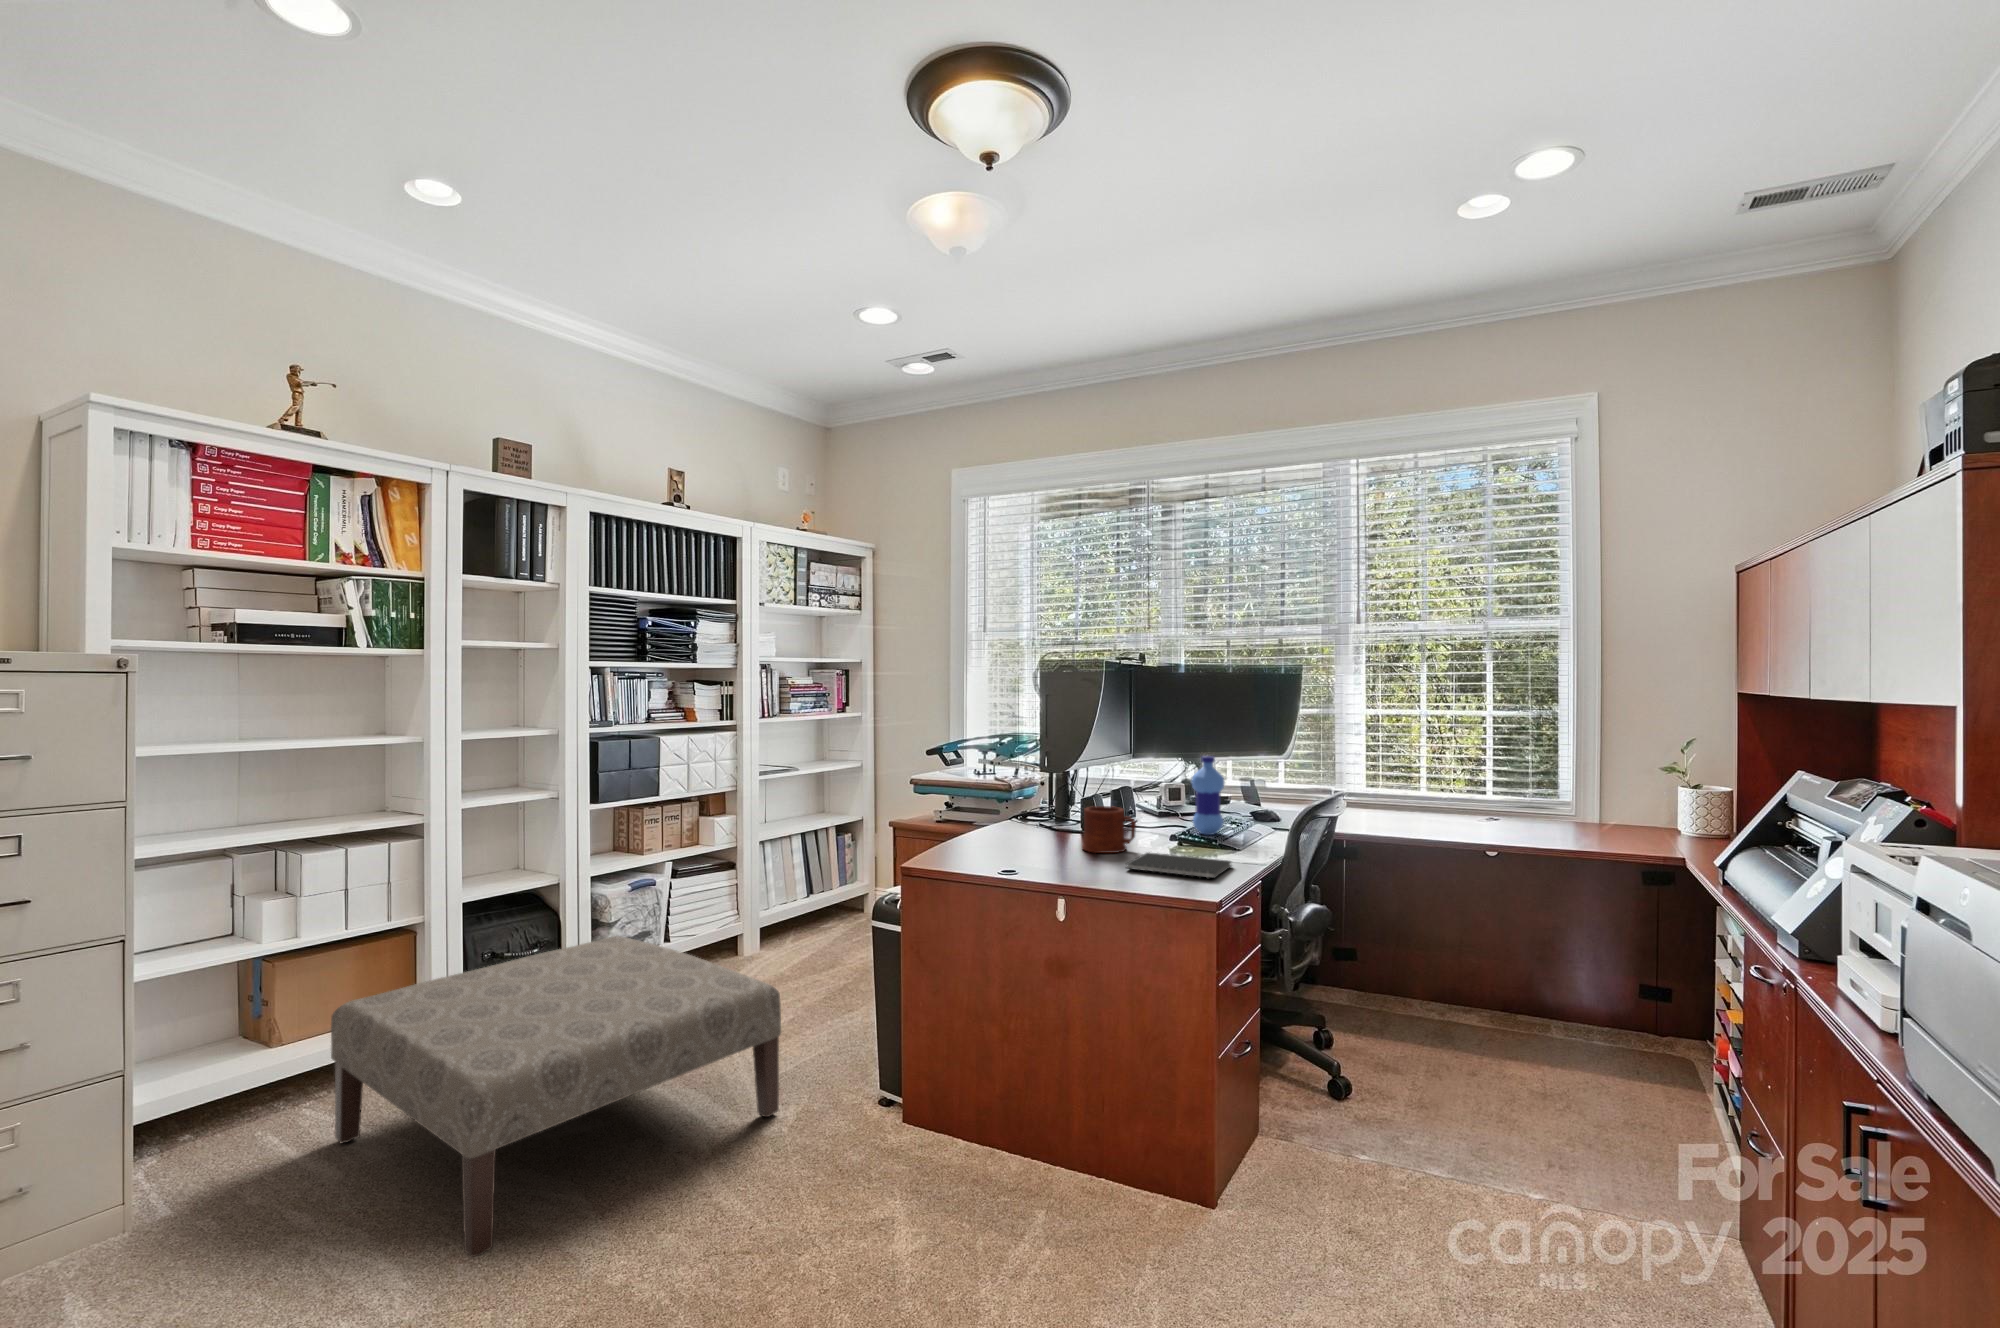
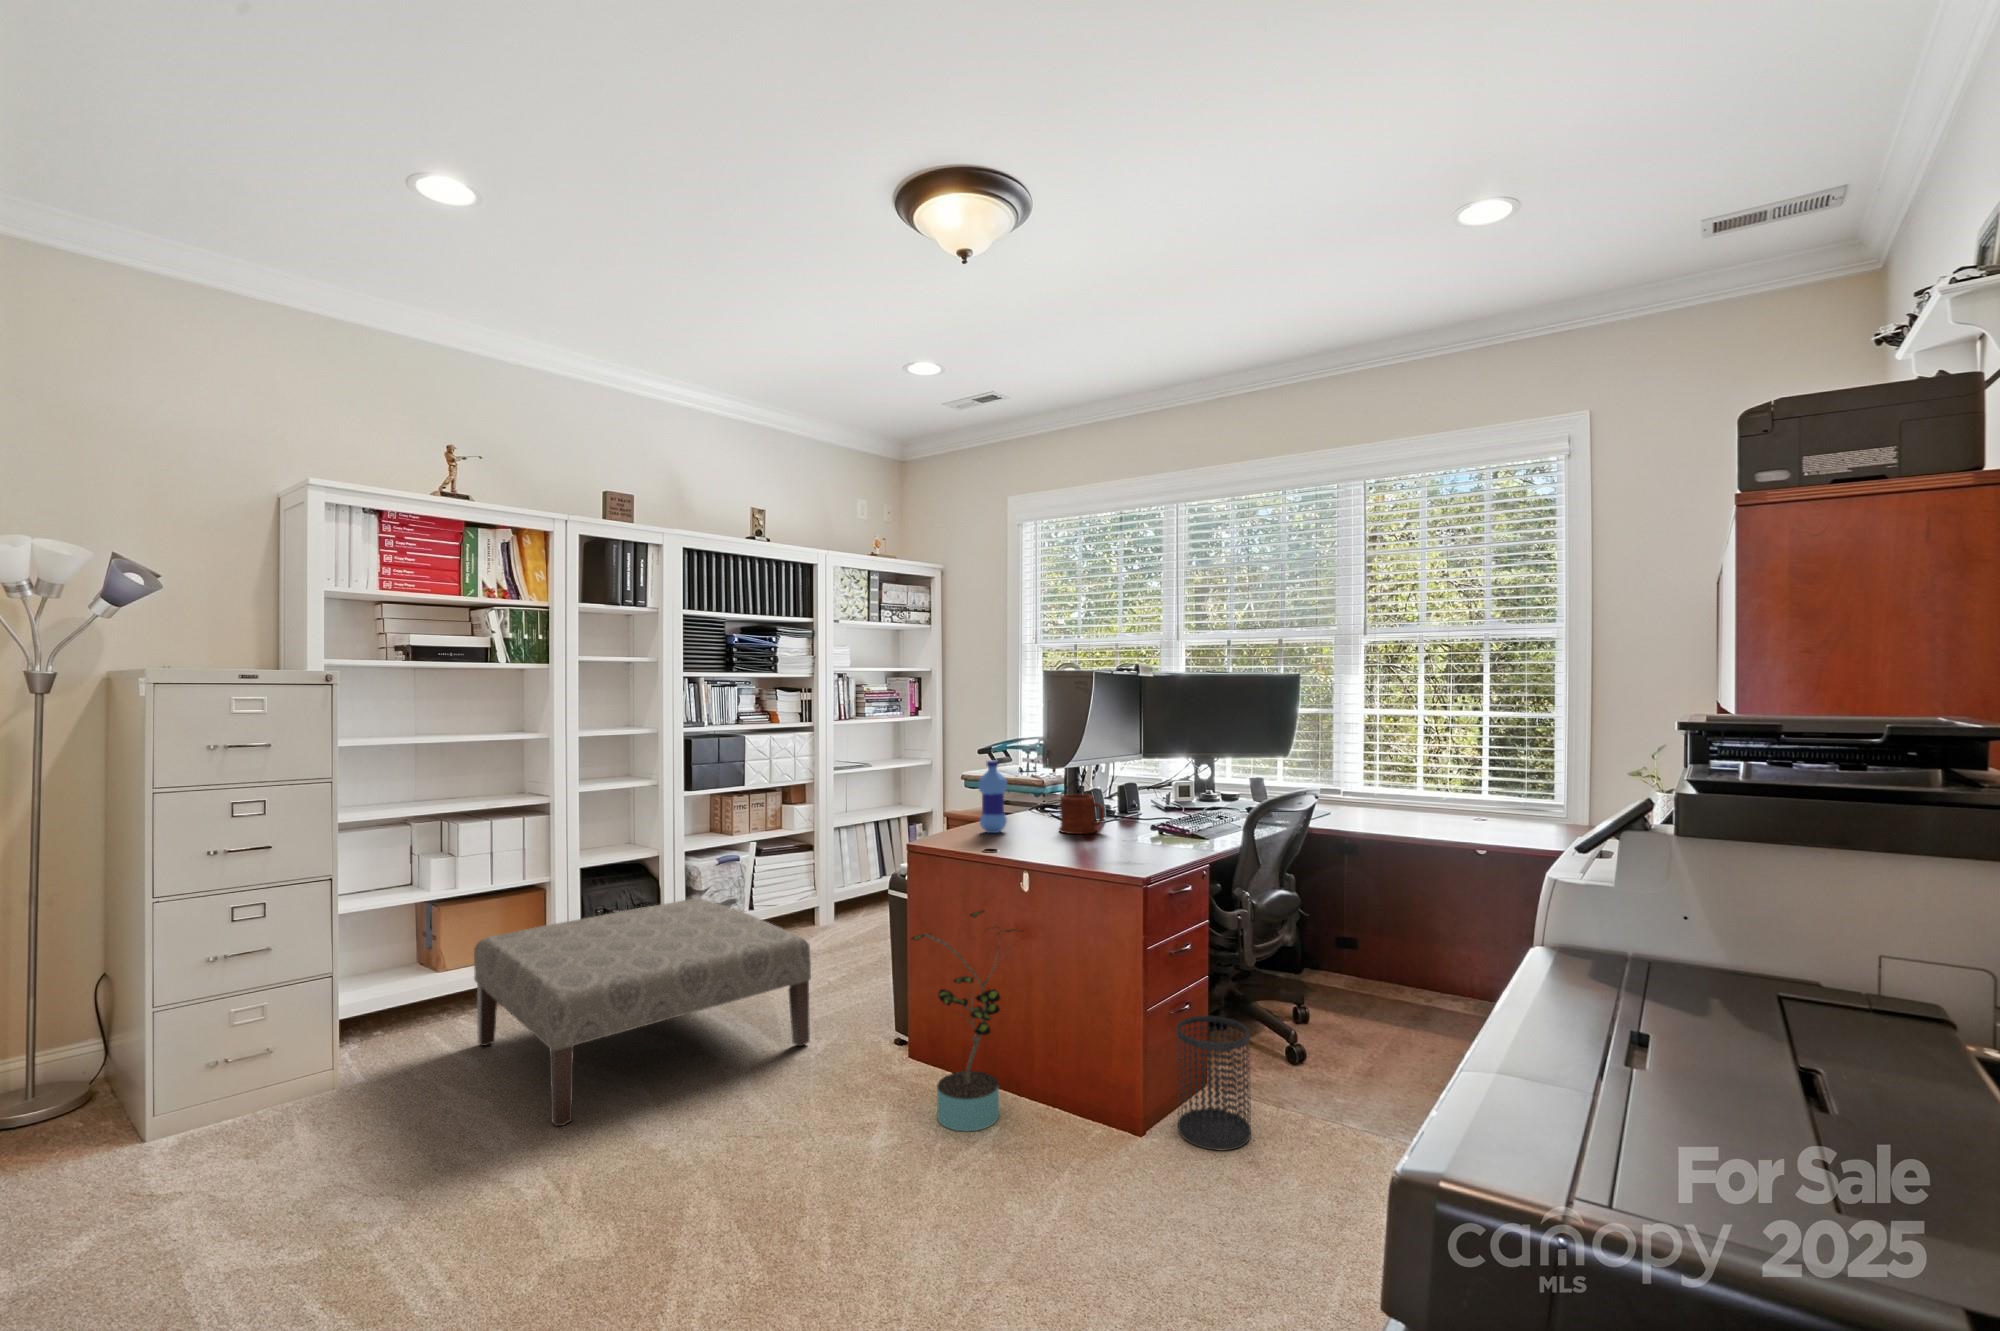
water bottle: present [1191,756,1225,835] -> present [978,760,1007,833]
notebook: present [1127,852,1231,879] -> none [1080,833,1176,855]
potted plant: none [935,949,1074,1221] -> present [912,910,1015,1131]
wastebasket: none [1252,1062,1338,1223] -> present [1176,1016,1251,1151]

